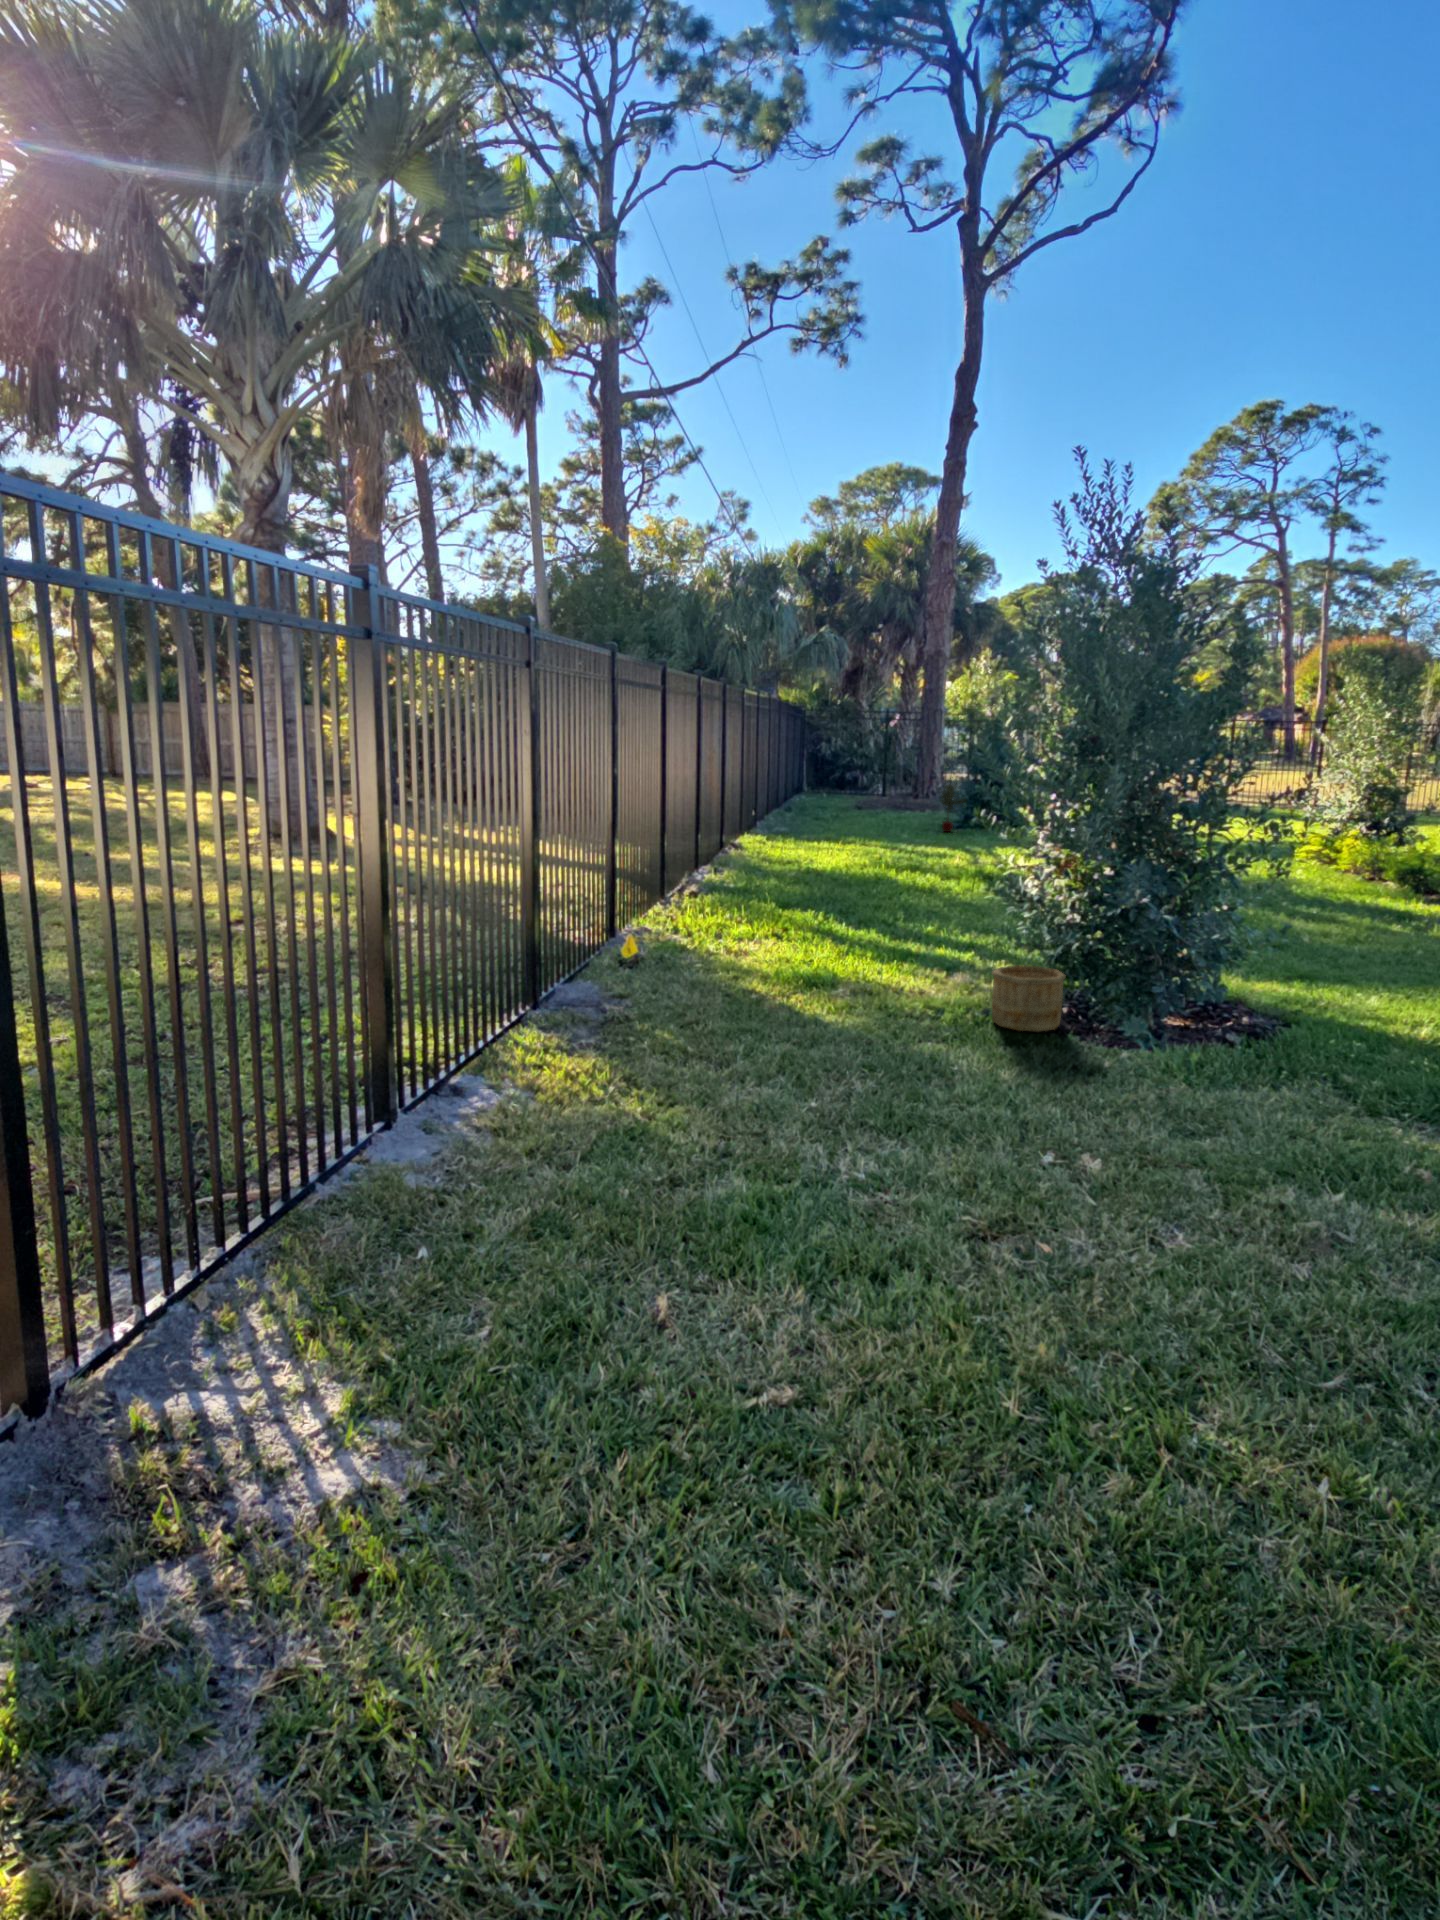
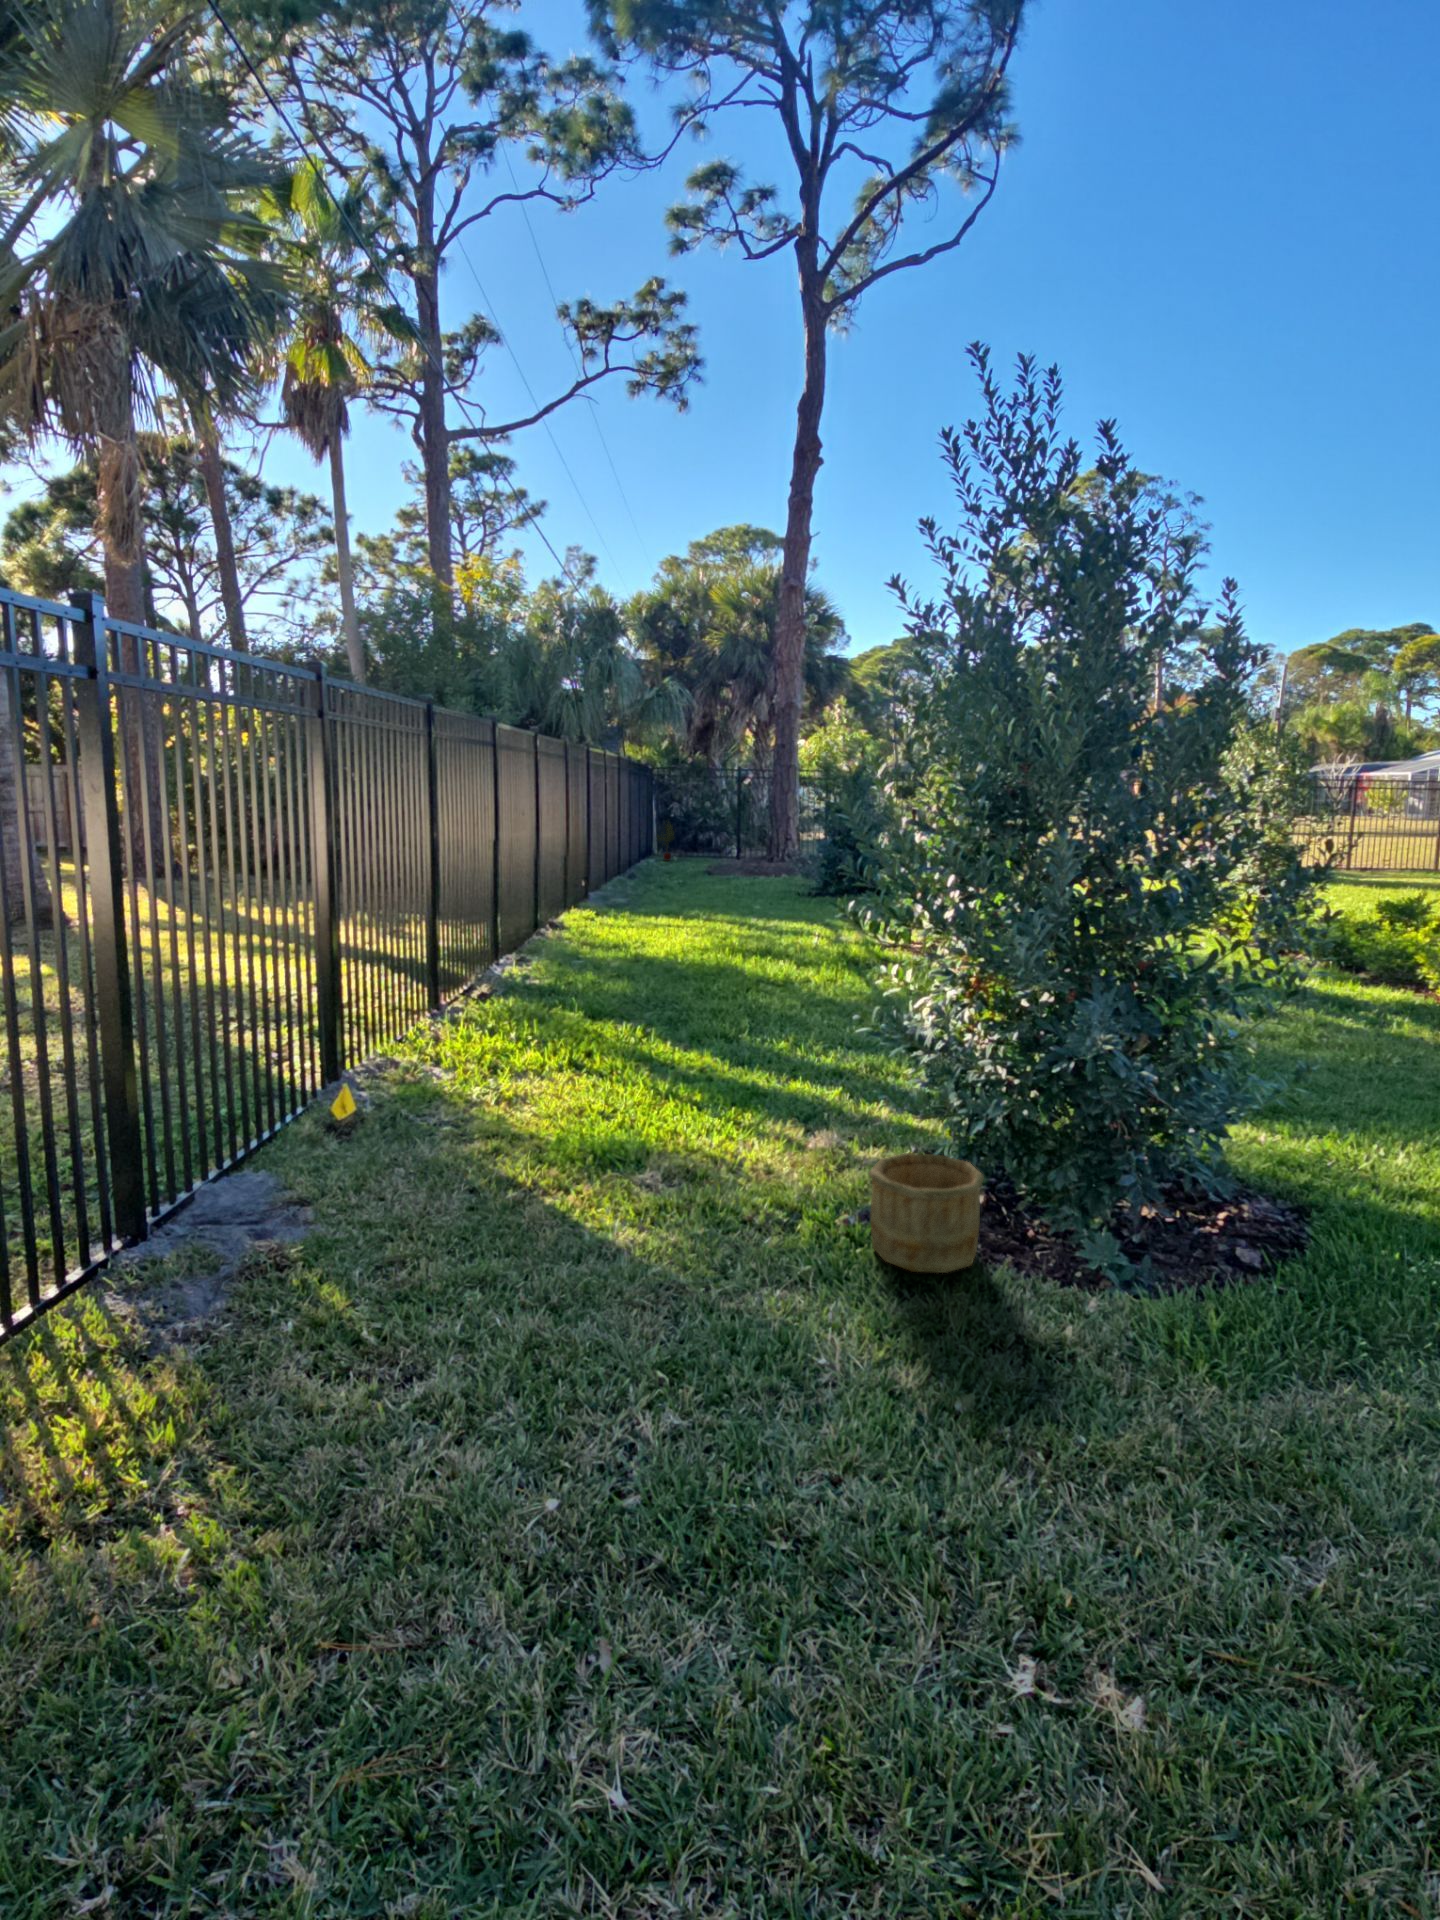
potted tree: present [940,778,966,832] -> present [657,822,675,861]

